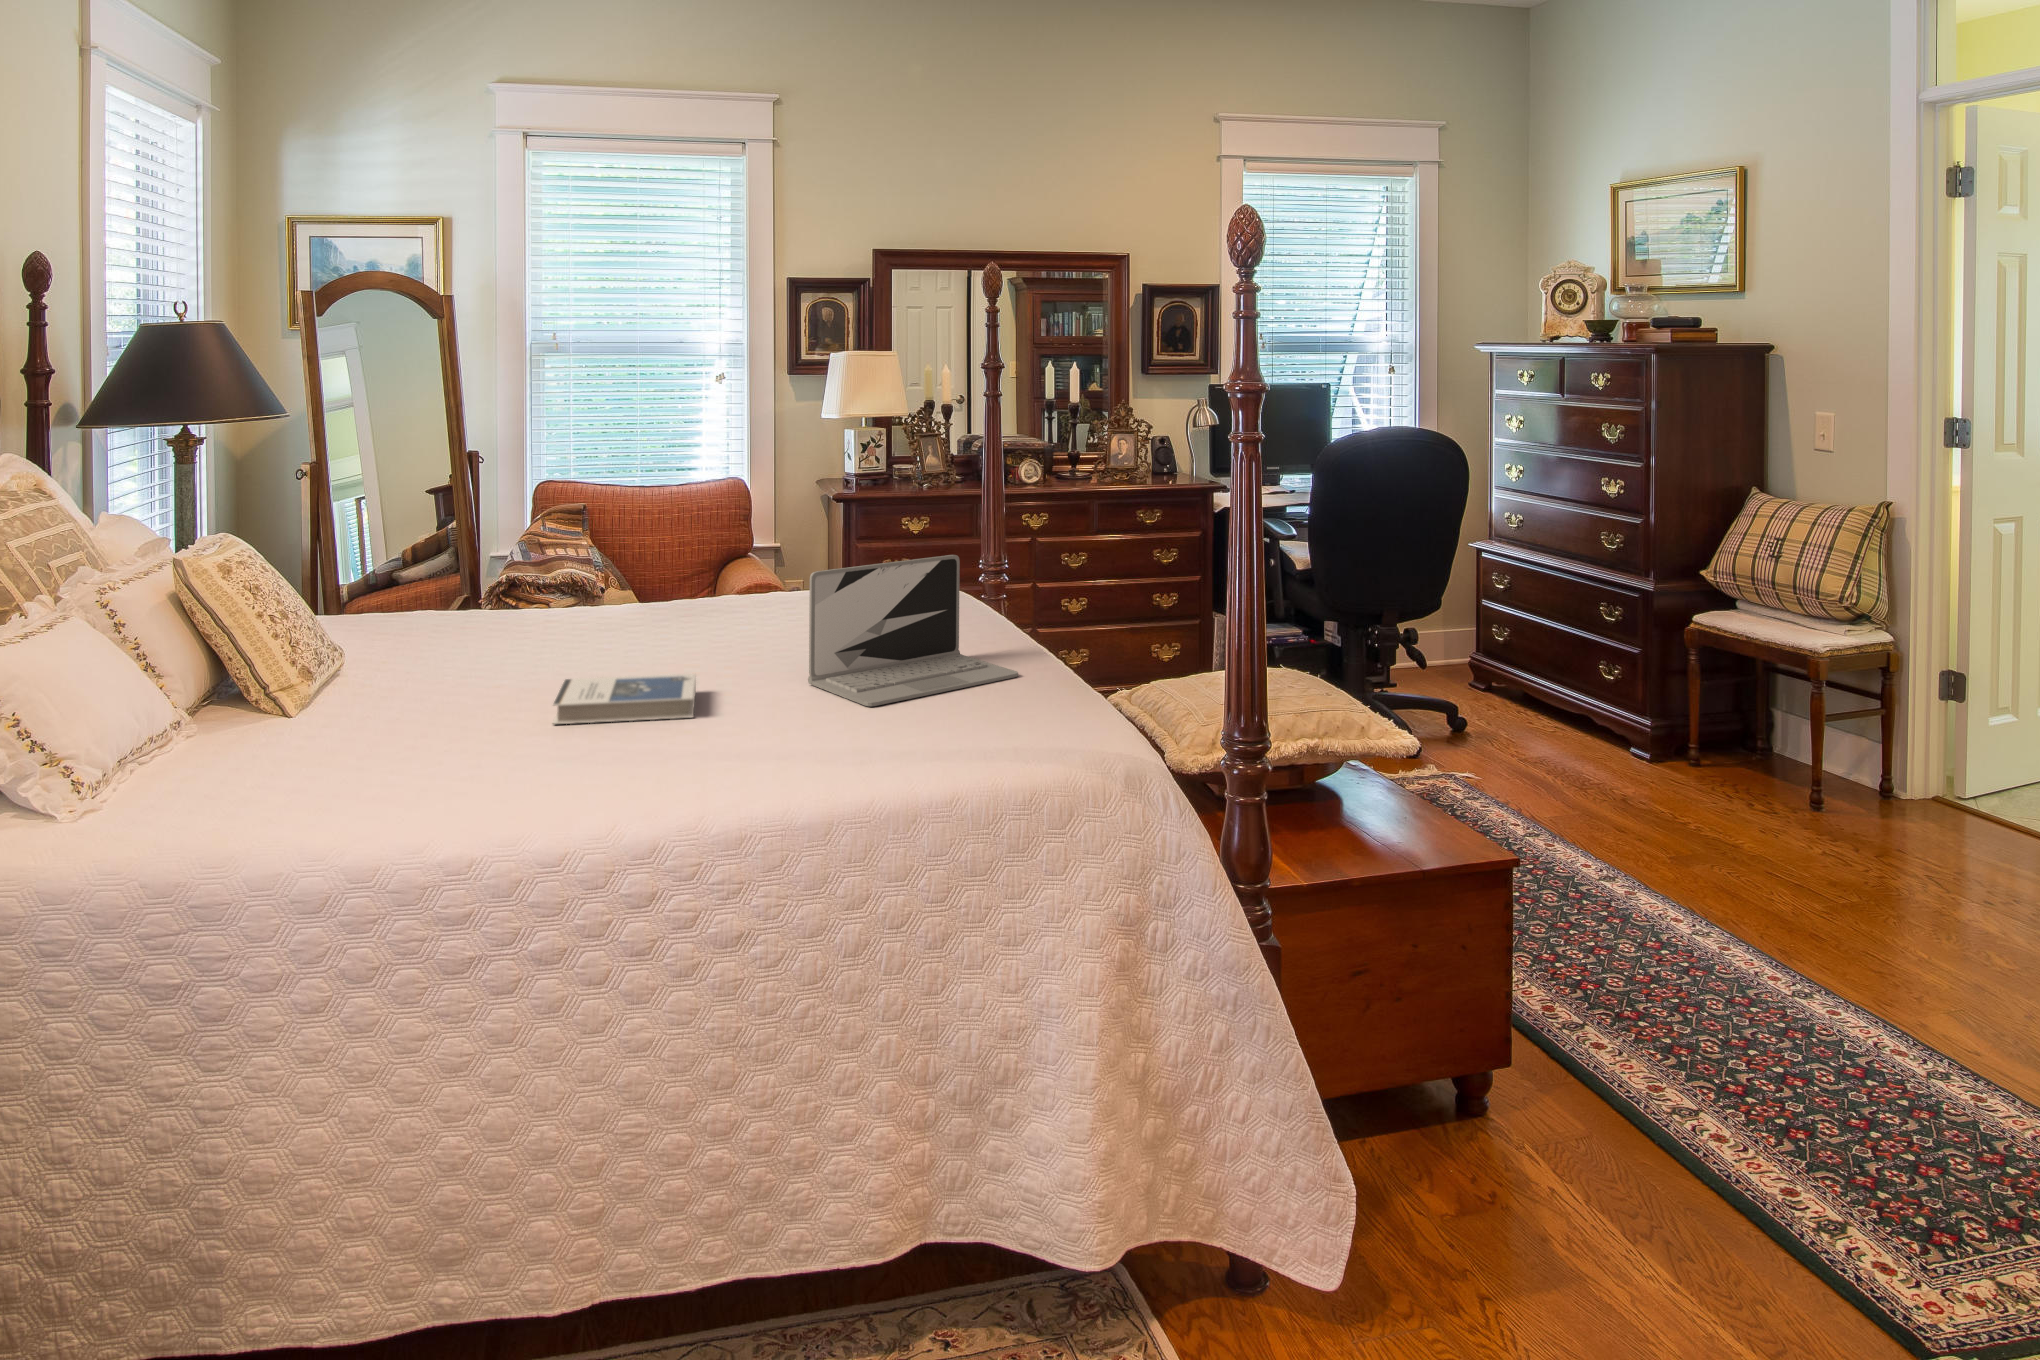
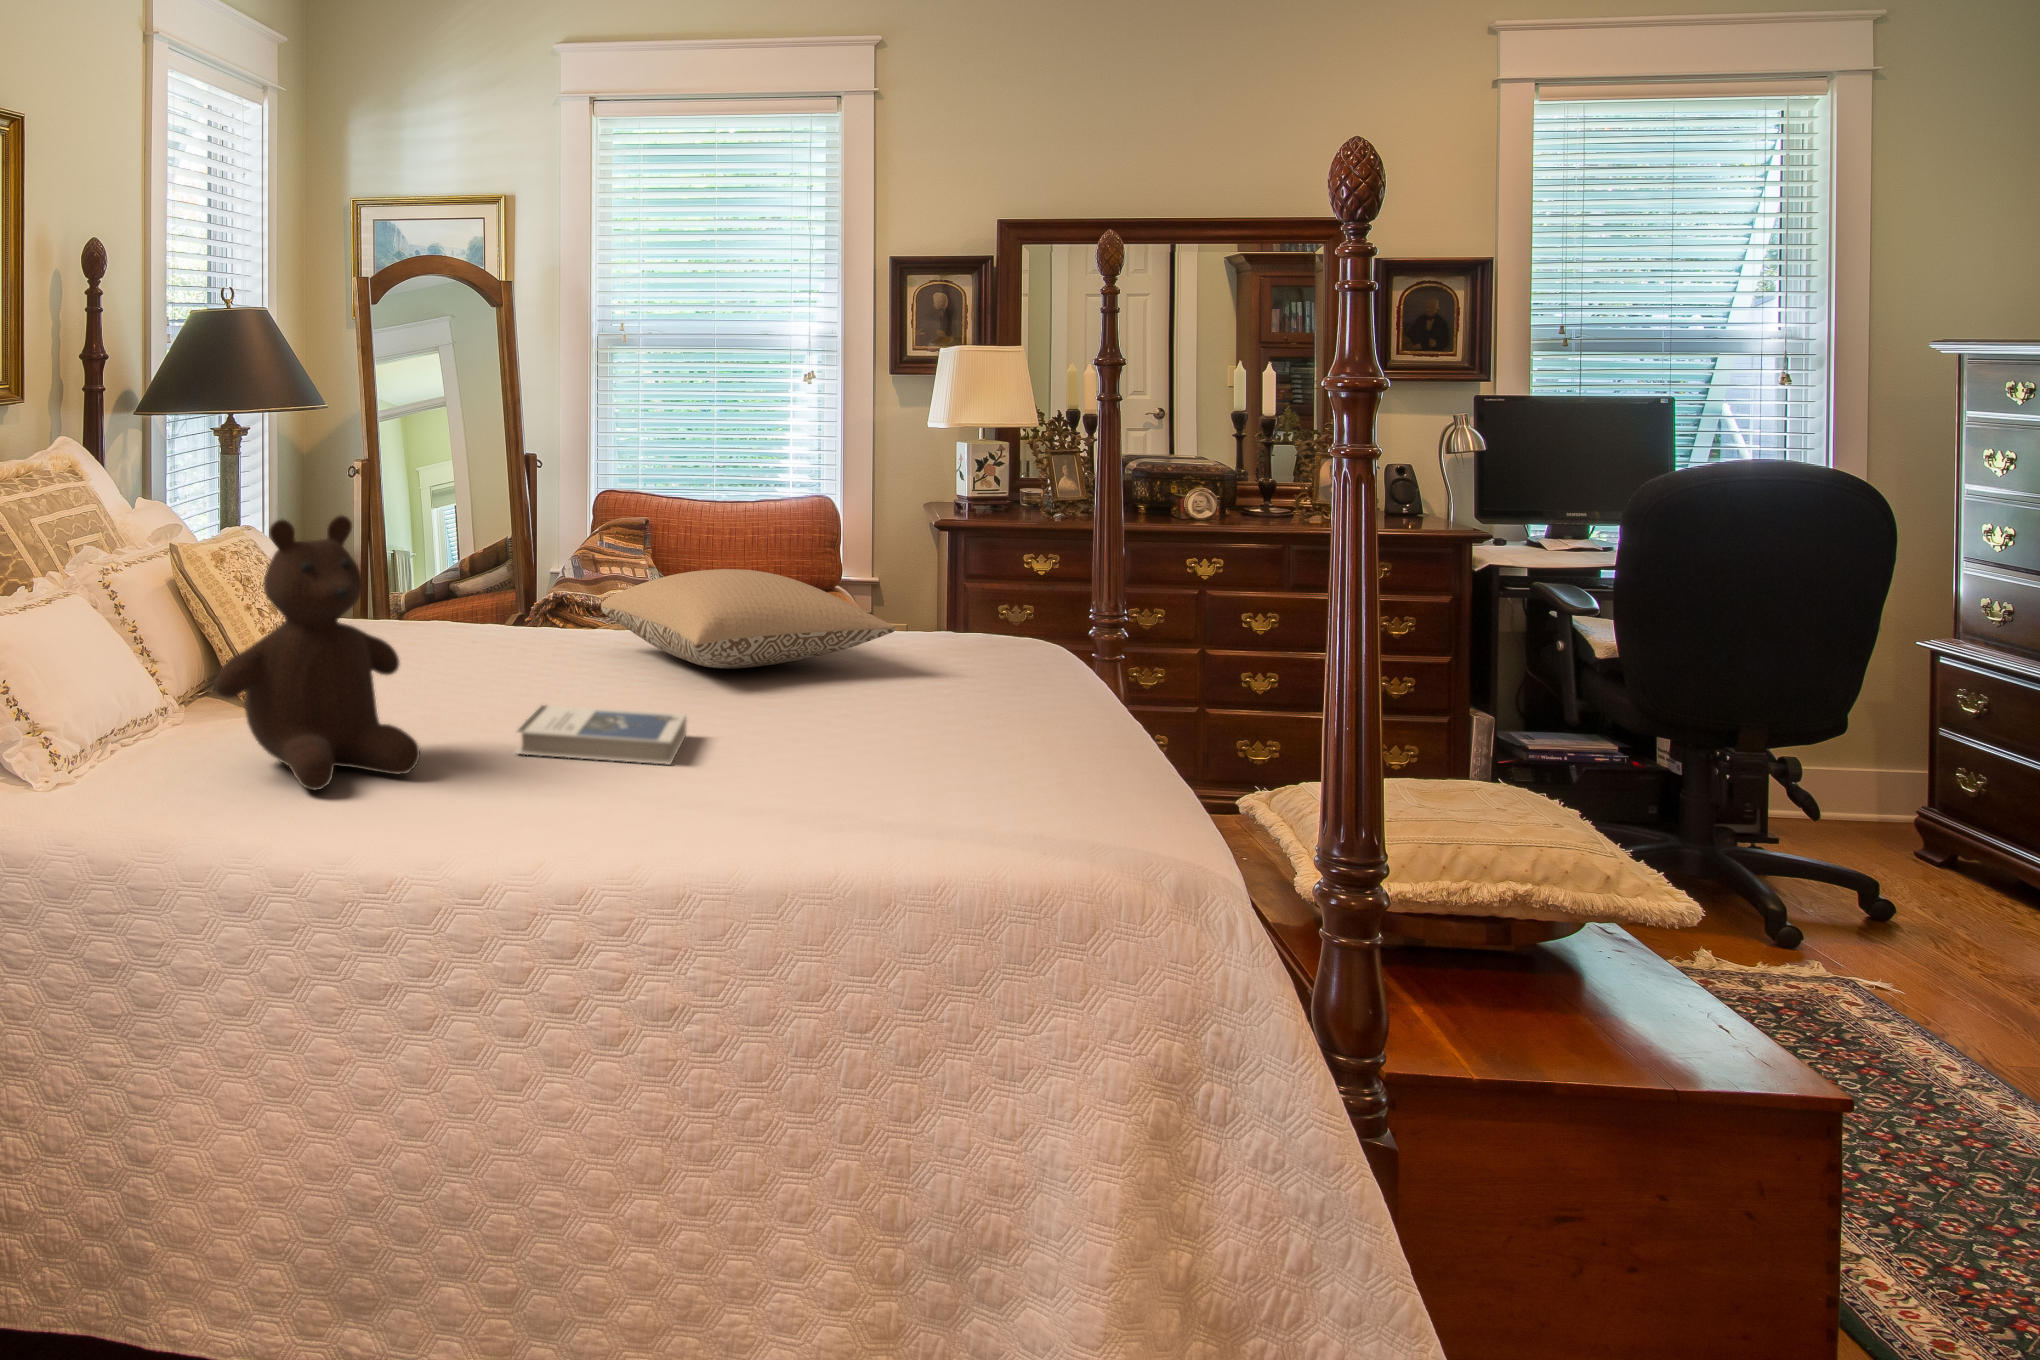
teddy bear: none [260,524,471,781] -> present [215,515,420,790]
pillow: none [589,548,844,631] -> present [601,569,896,669]
laptop: present [808,555,1018,706] -> none [822,595,1103,777]

